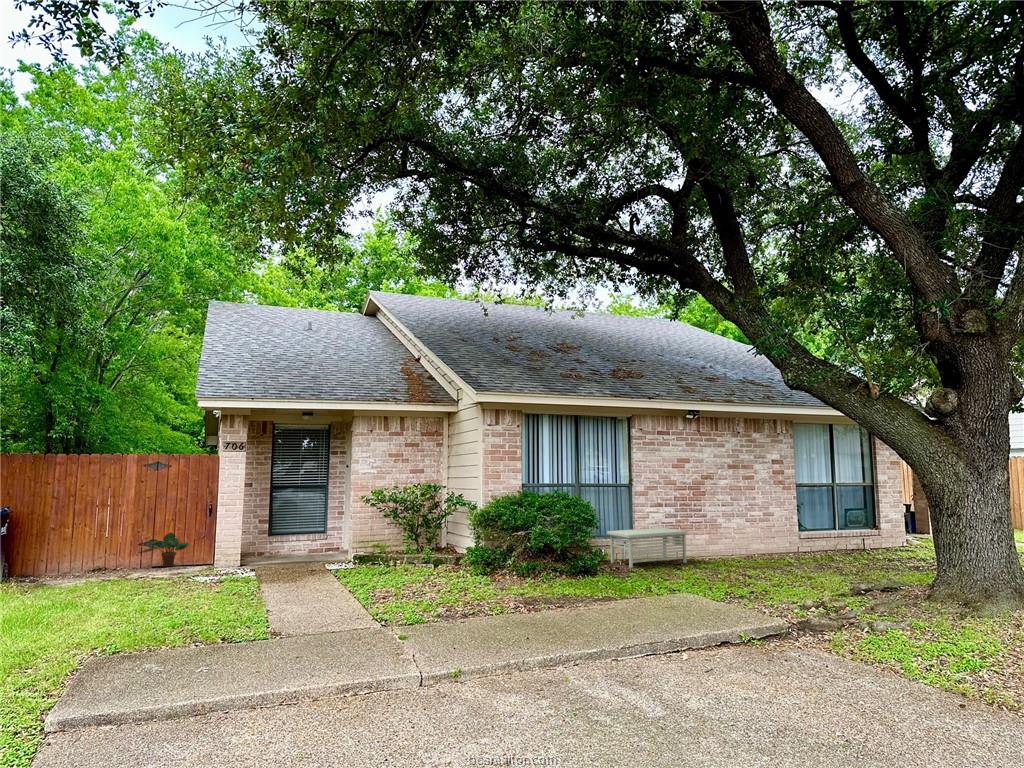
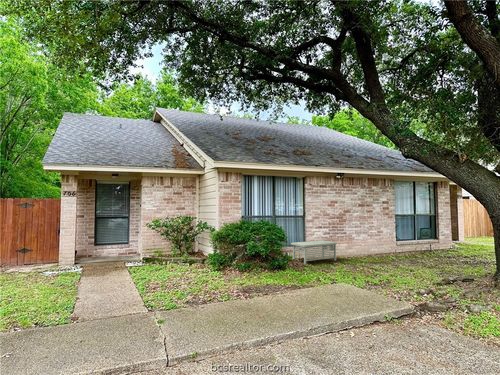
potted plant: present [139,532,190,567] -> none [9,246,45,266]

